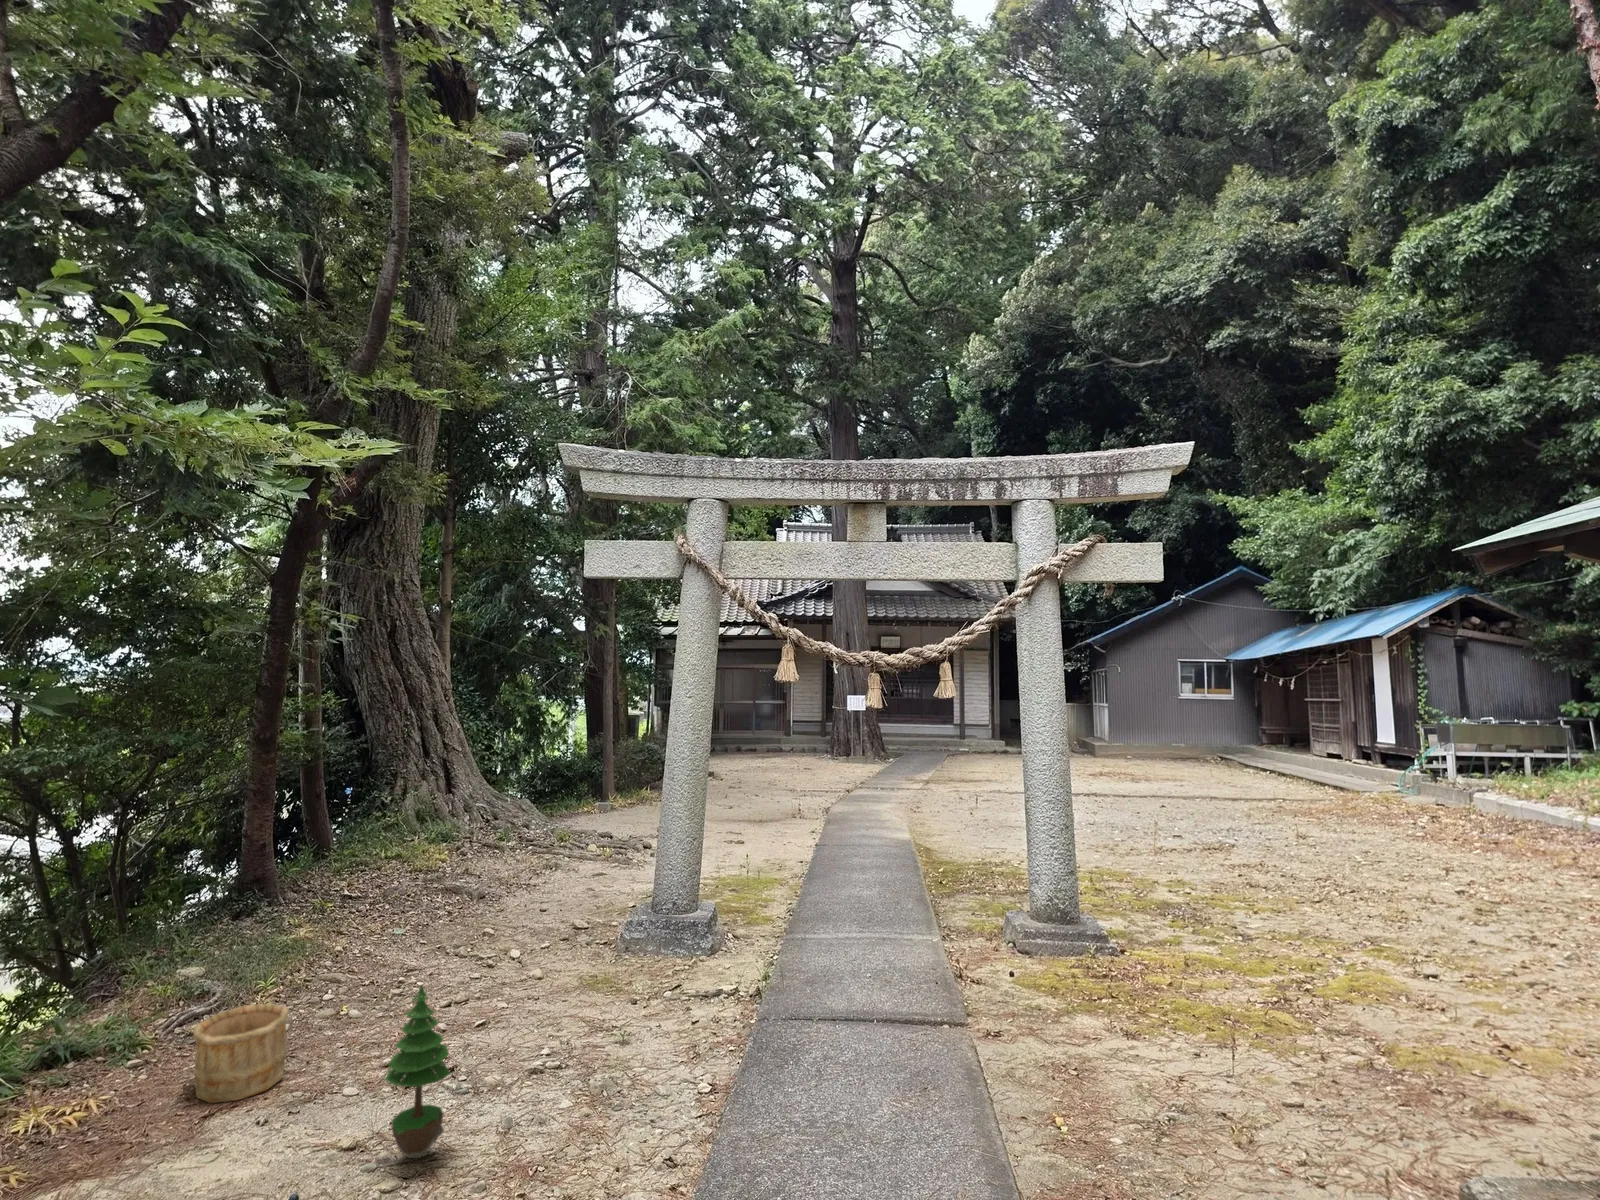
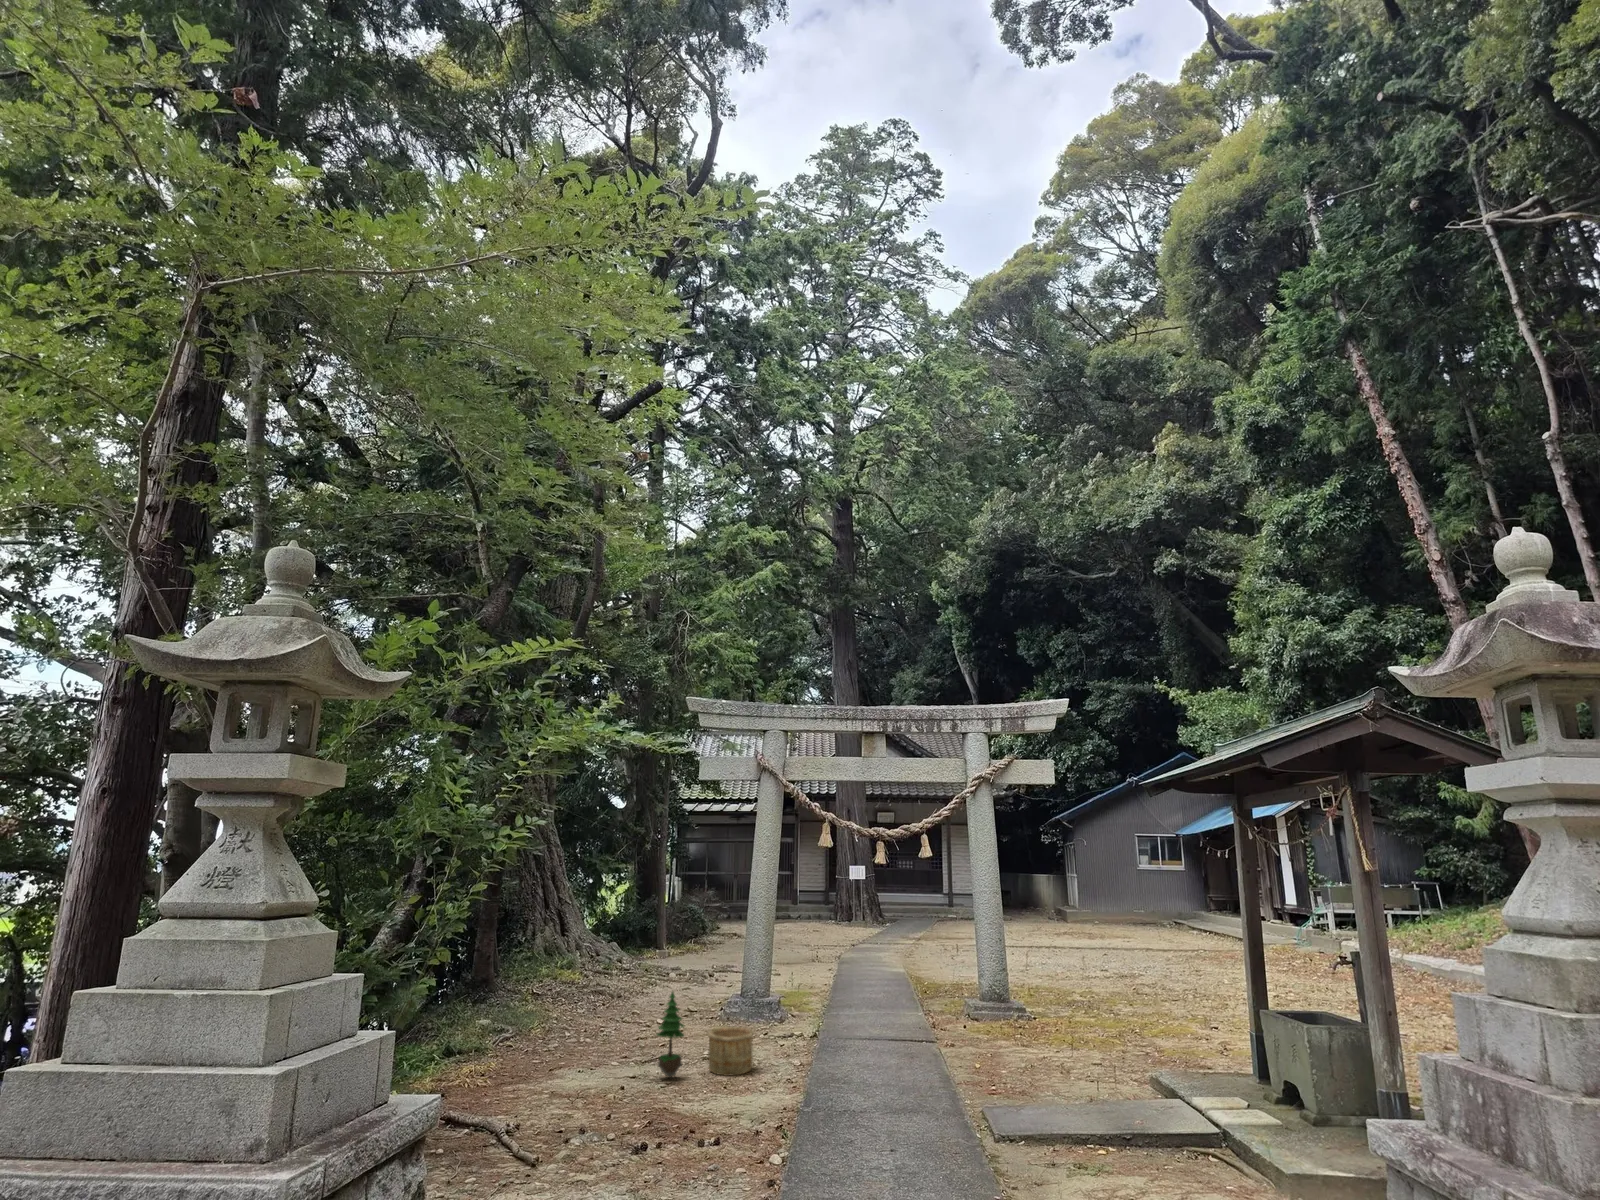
wooden bucket: present [193,1003,289,1103] -> present [708,1027,753,1076]

